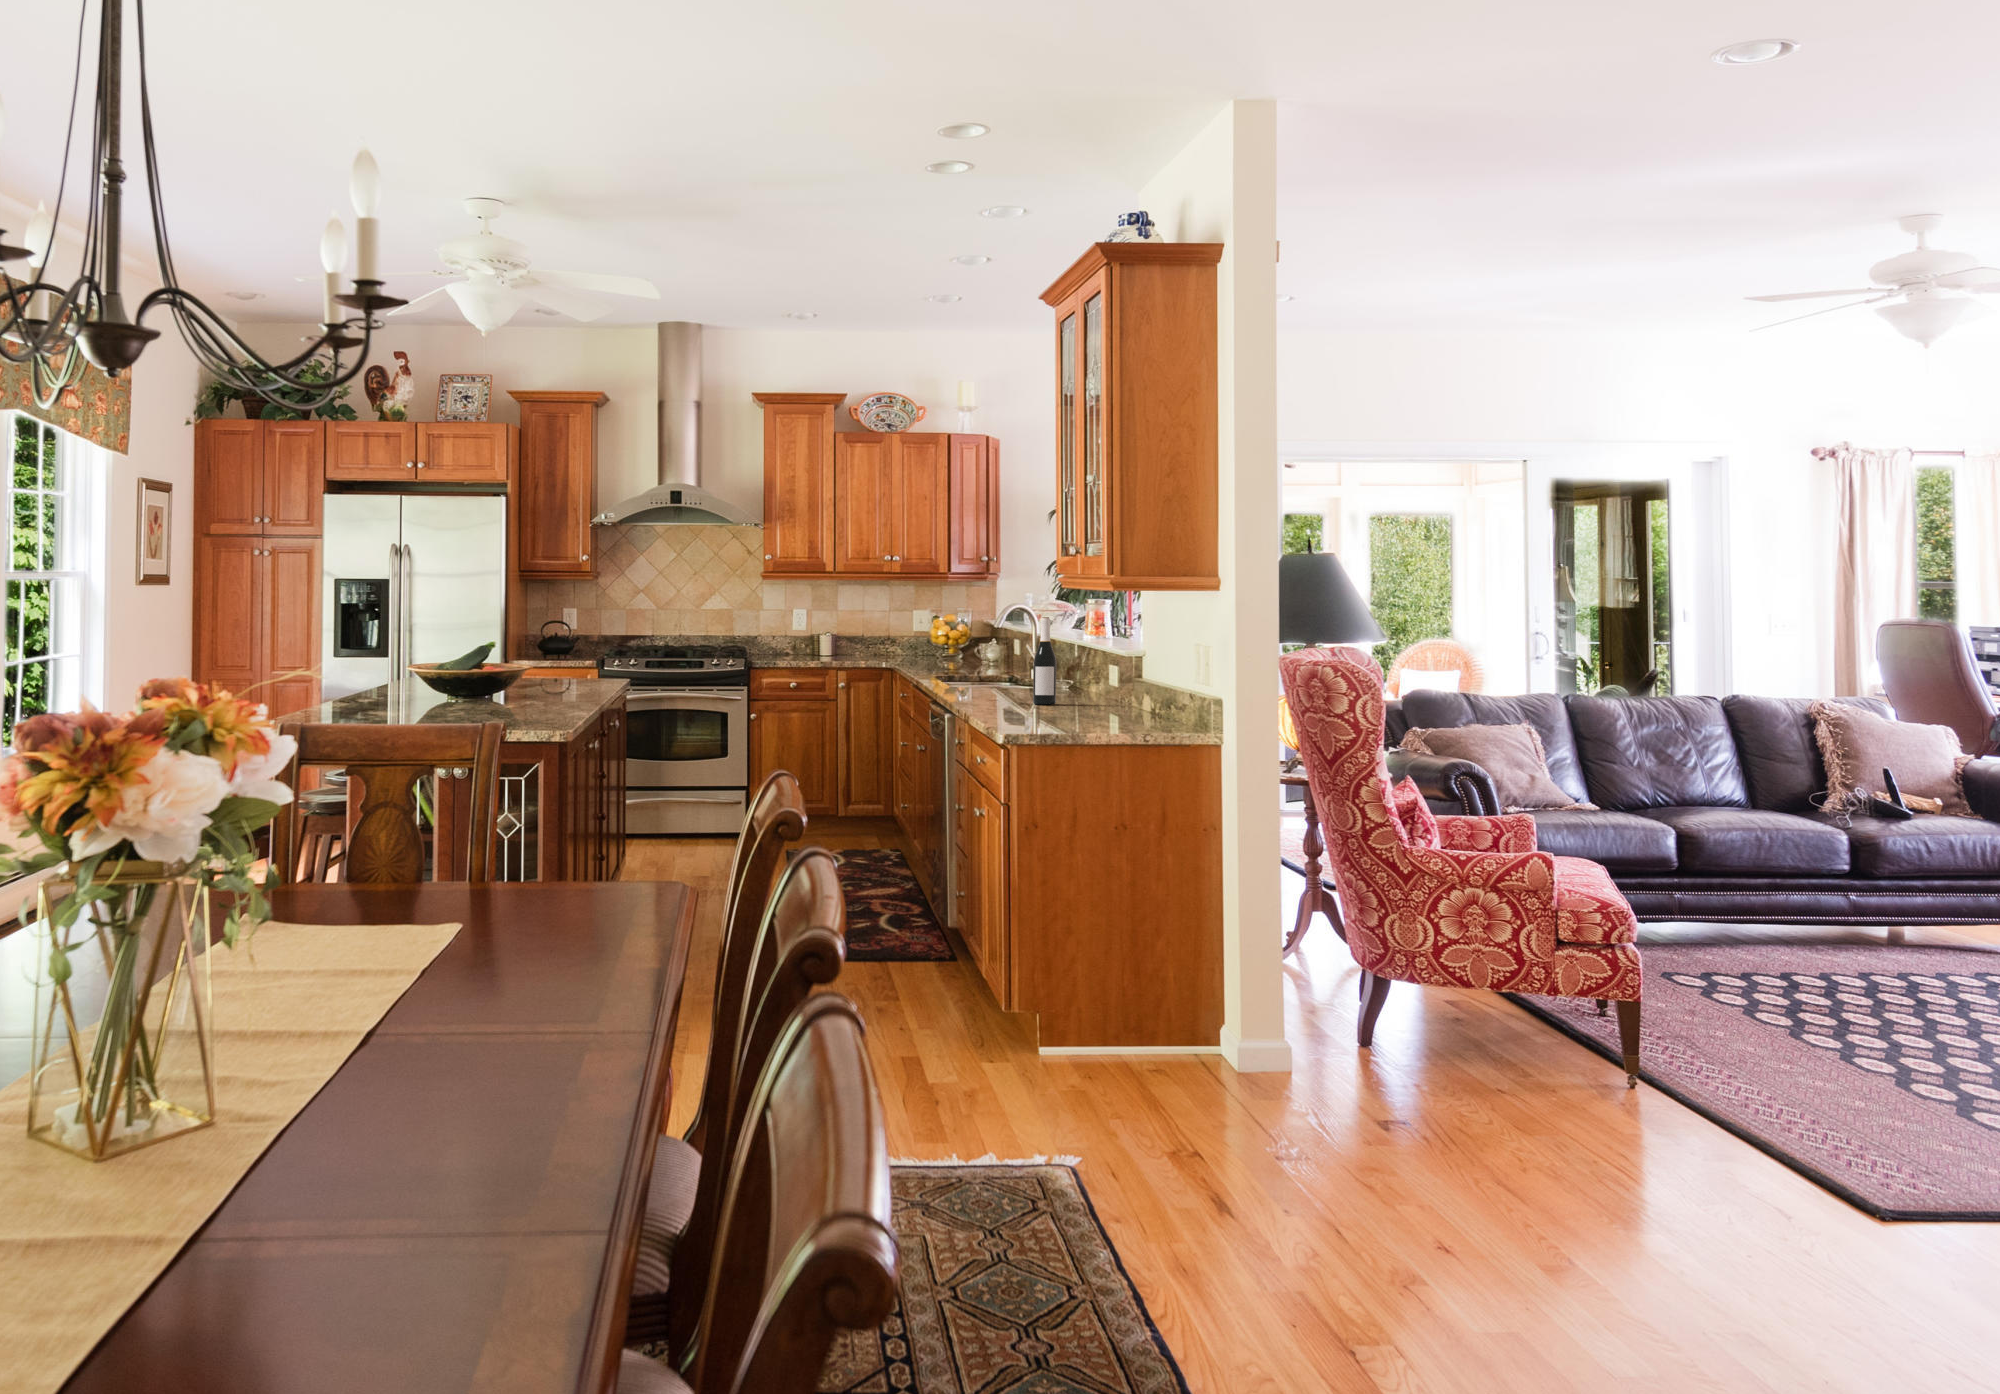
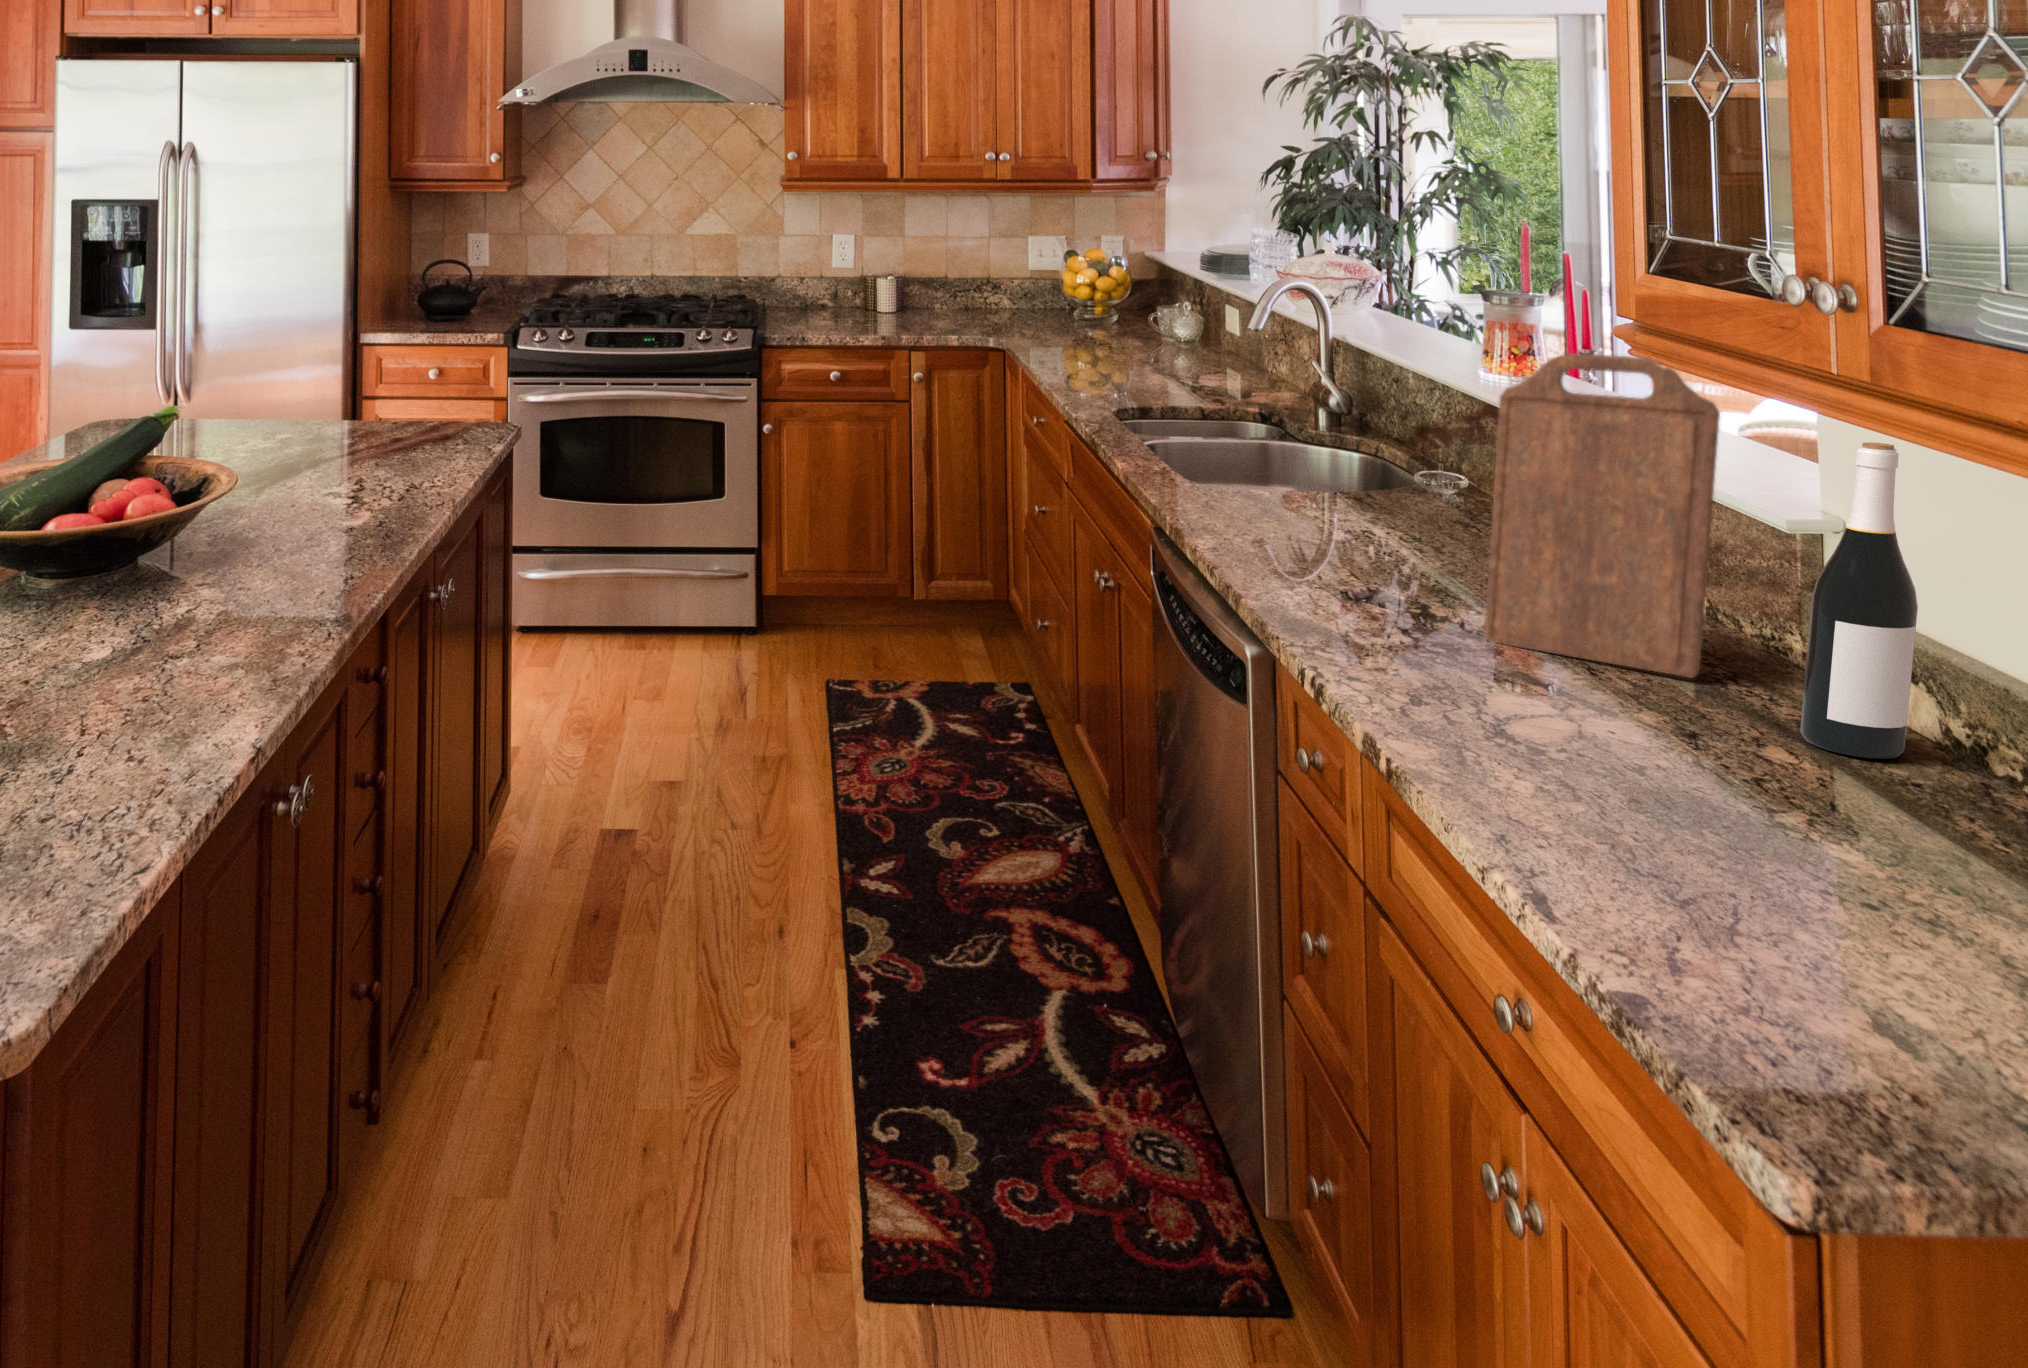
cutting board: none [975,601,1028,700] -> present [1484,353,1720,678]

